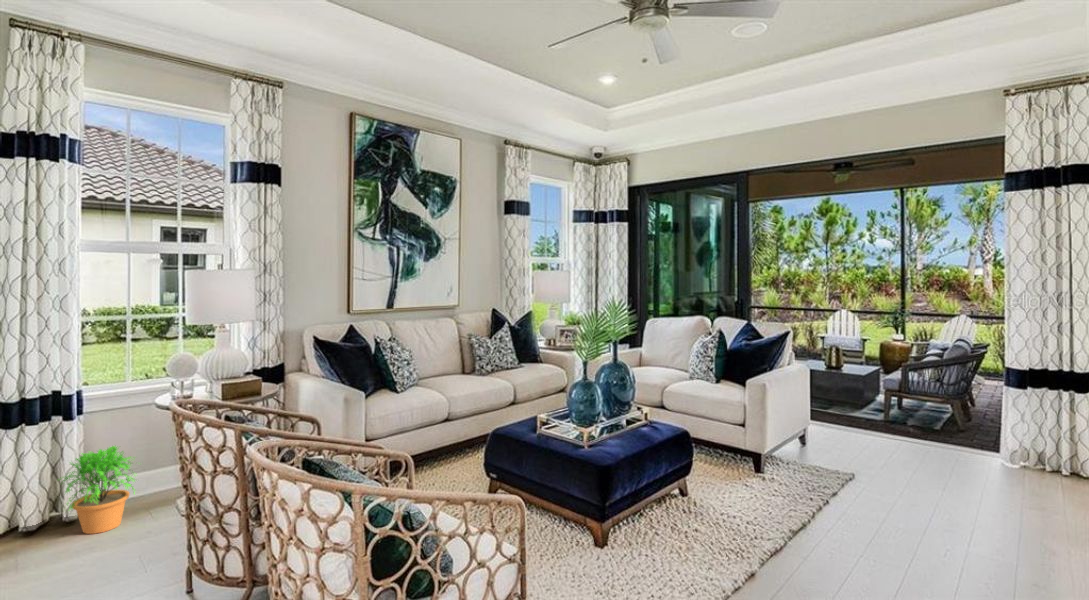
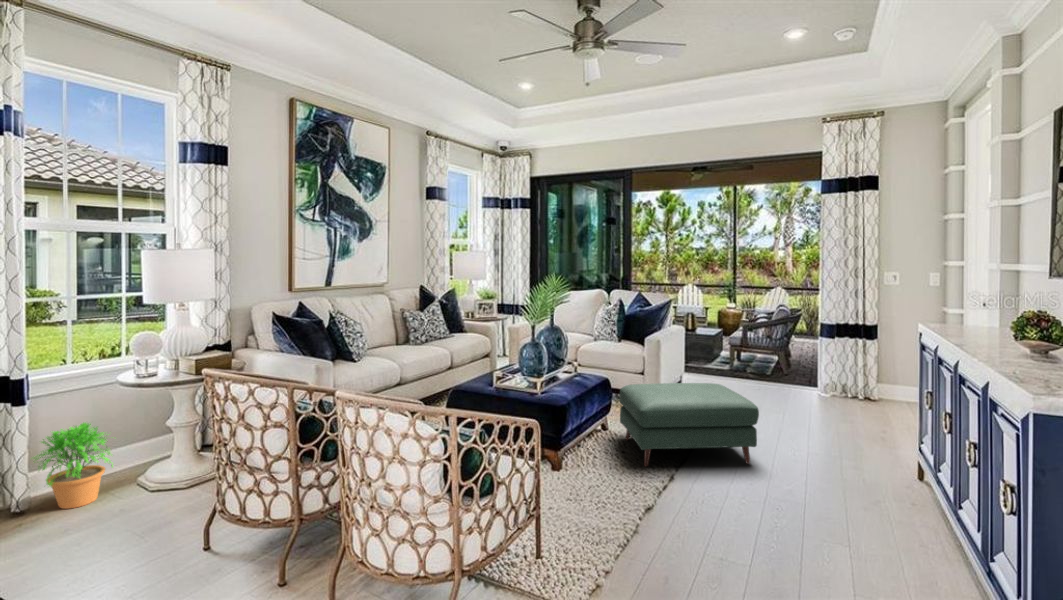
ottoman: none [697,440,886,566] -> present [620,383,759,466]

